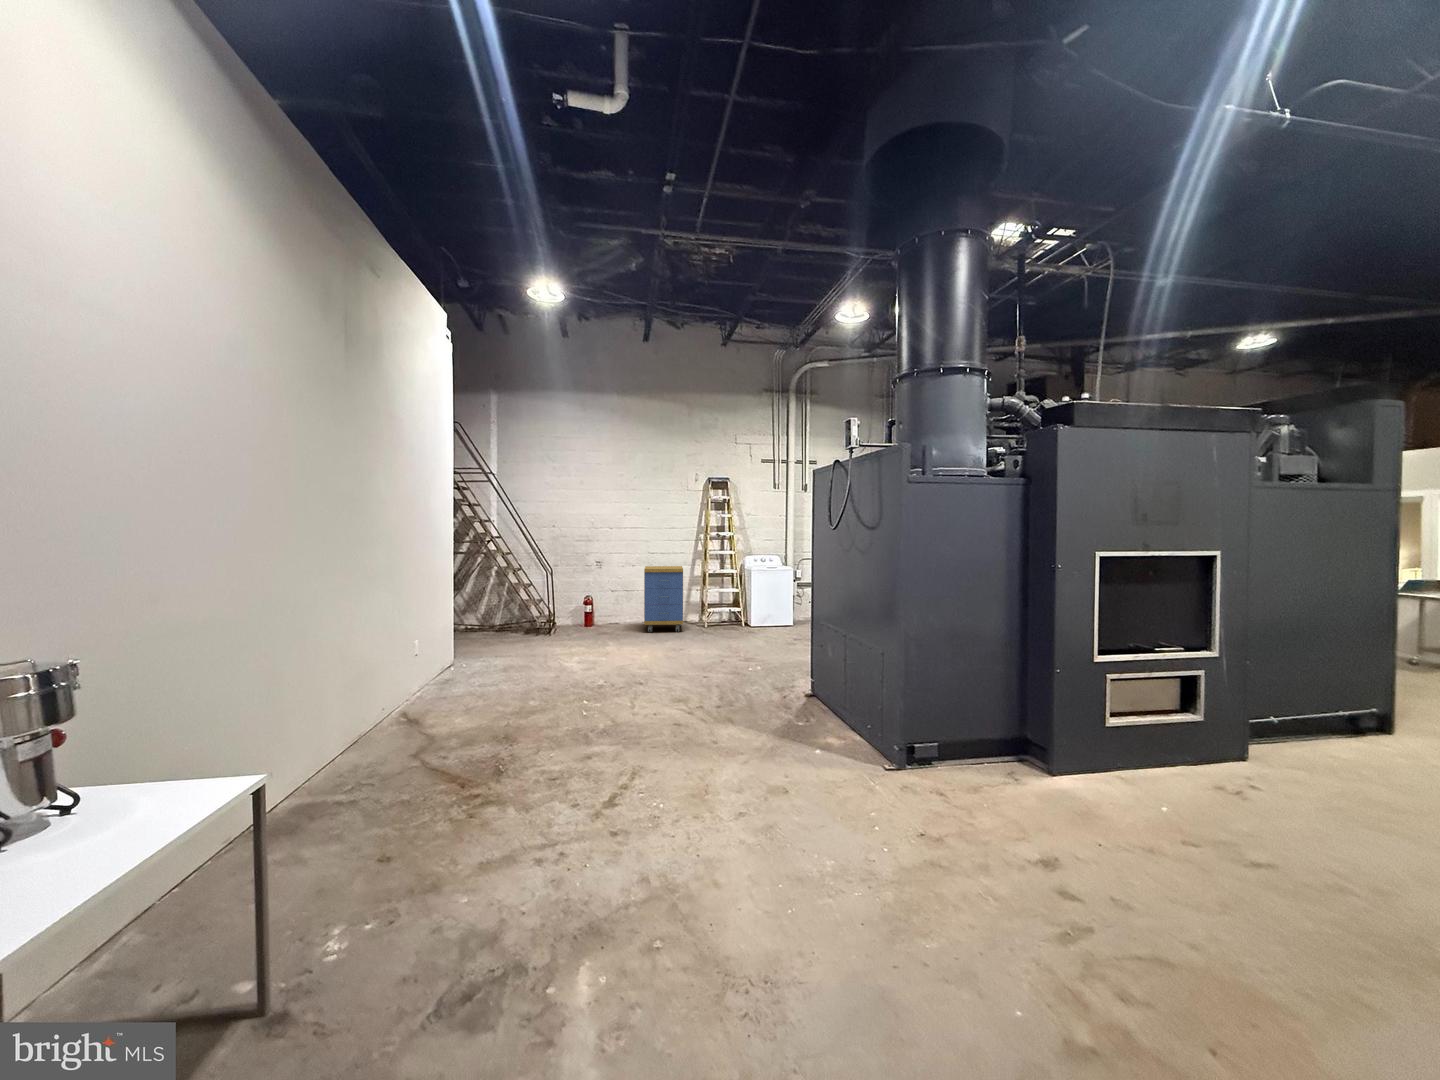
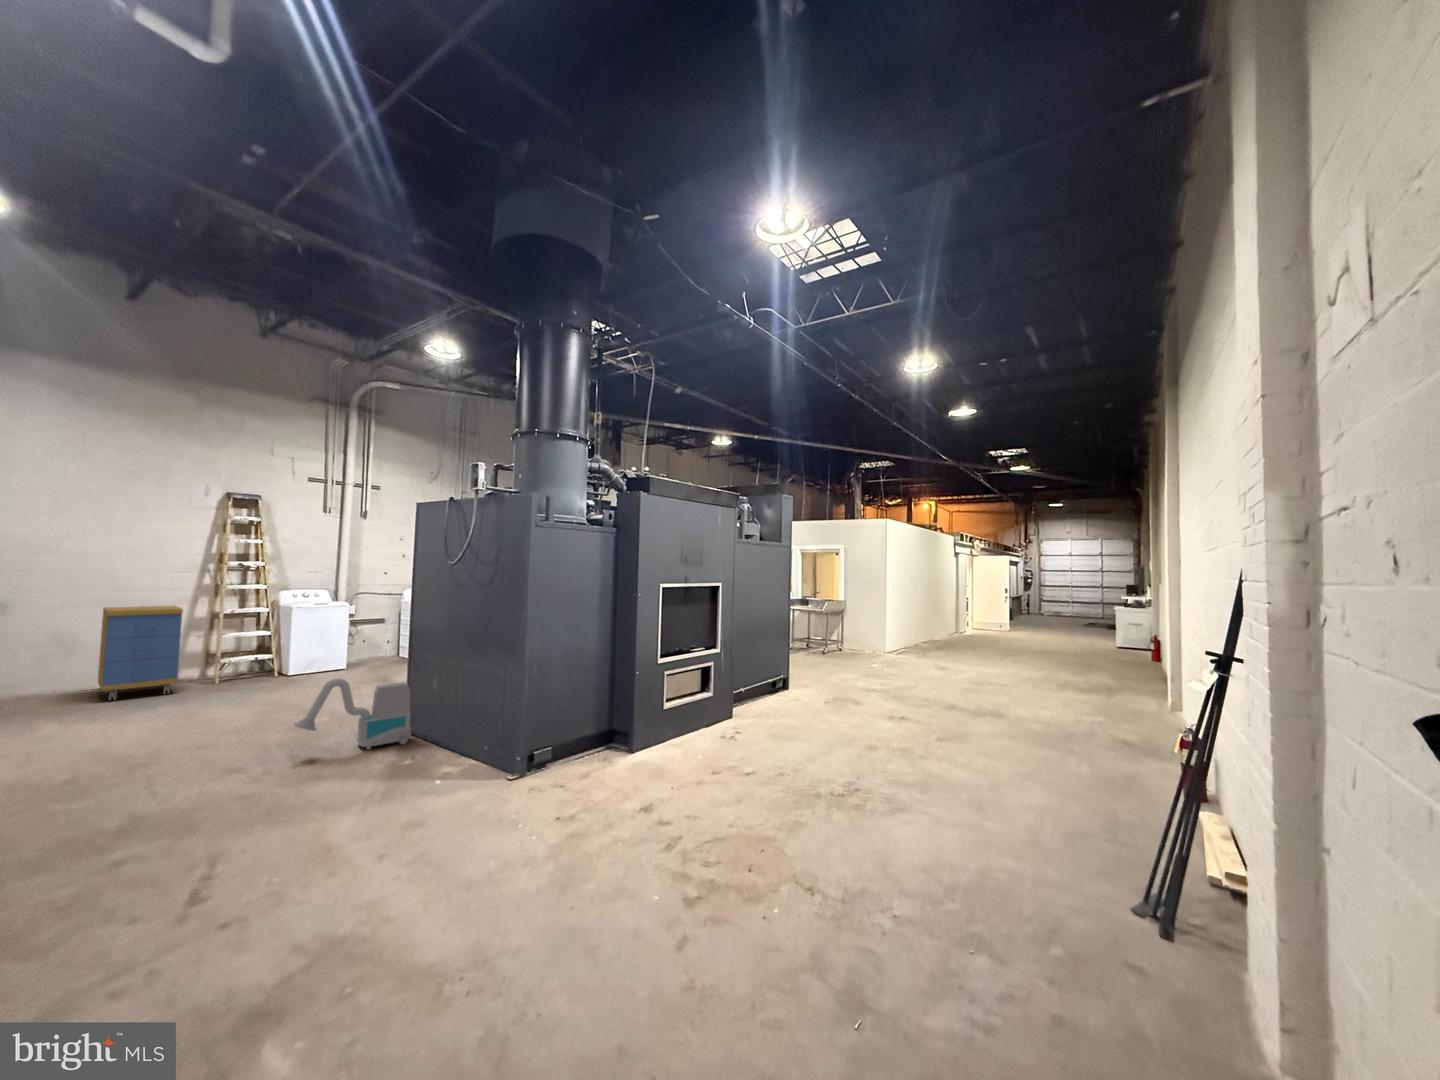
vacuum cleaner: none [723,634,814,704] -> present [294,678,411,750]

